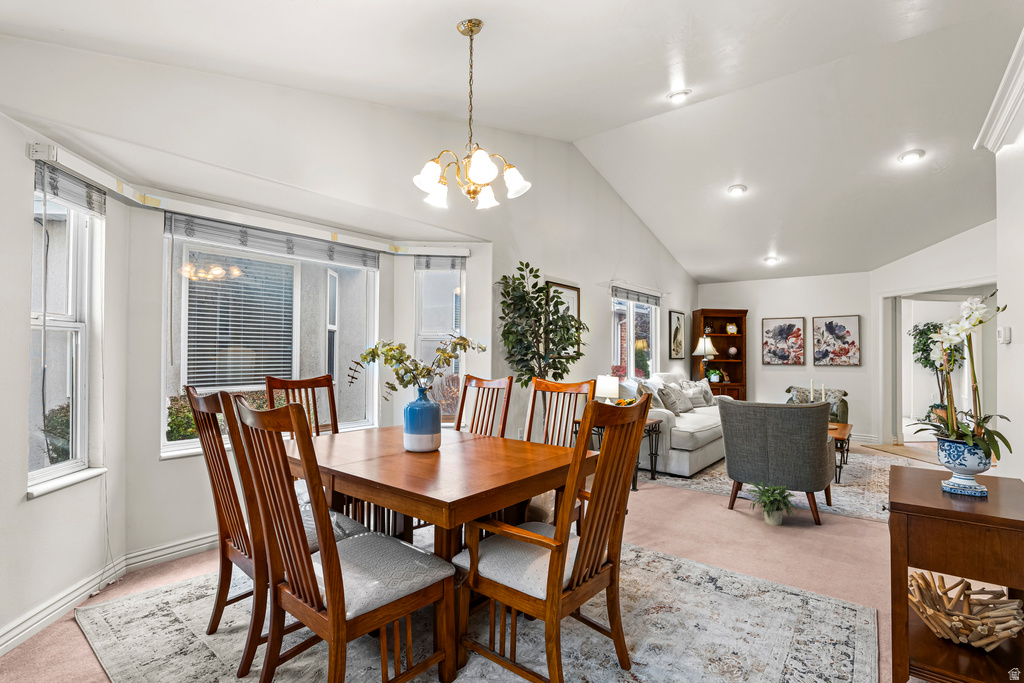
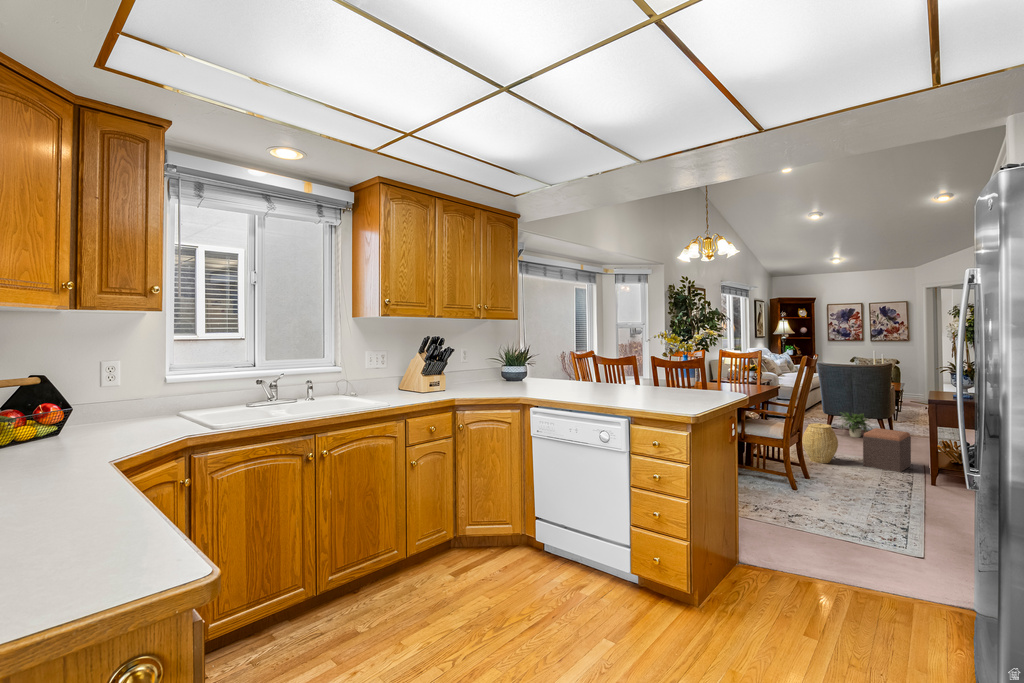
woven basket: none [650,525,715,614] -> present [802,423,838,463]
footstool: none [761,539,858,653] -> present [863,428,911,472]

